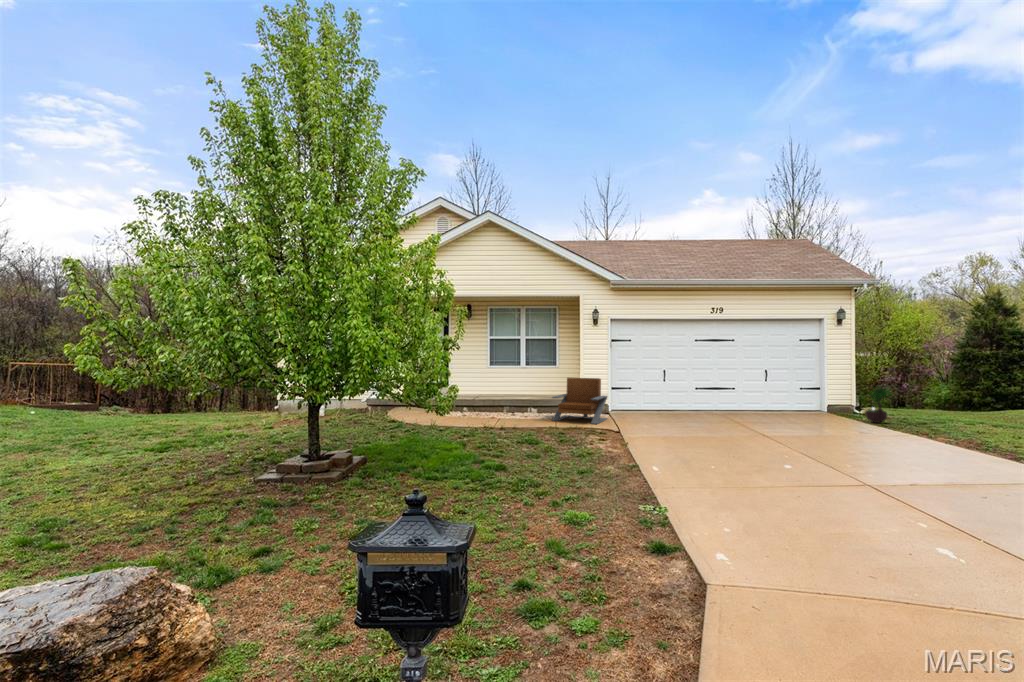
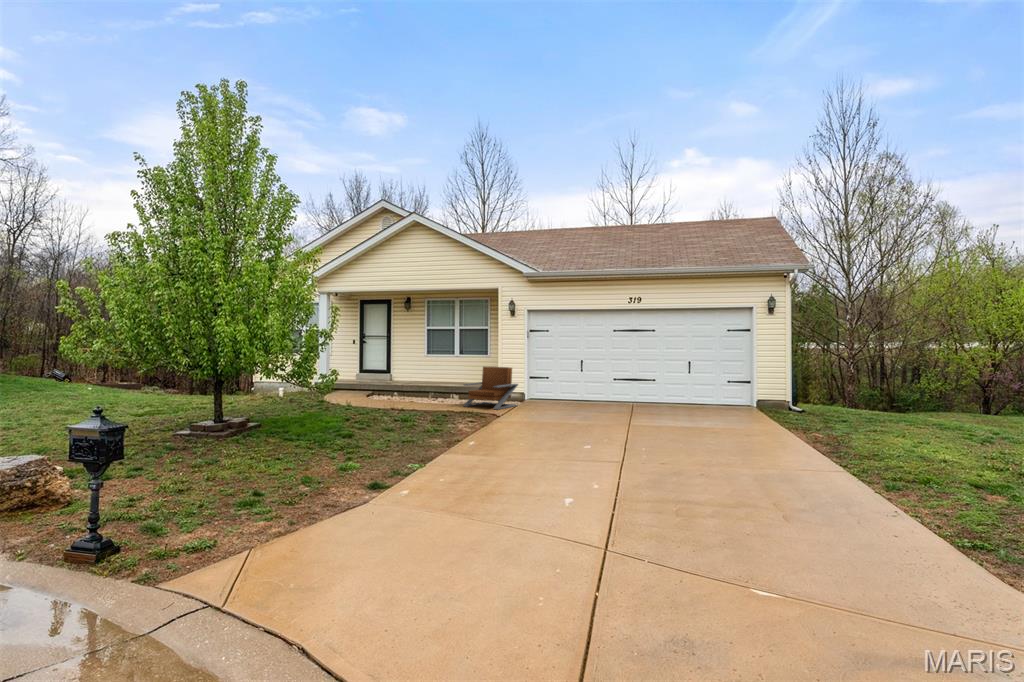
potted tree: present [865,387,890,423] -> none [763,374,789,414]

